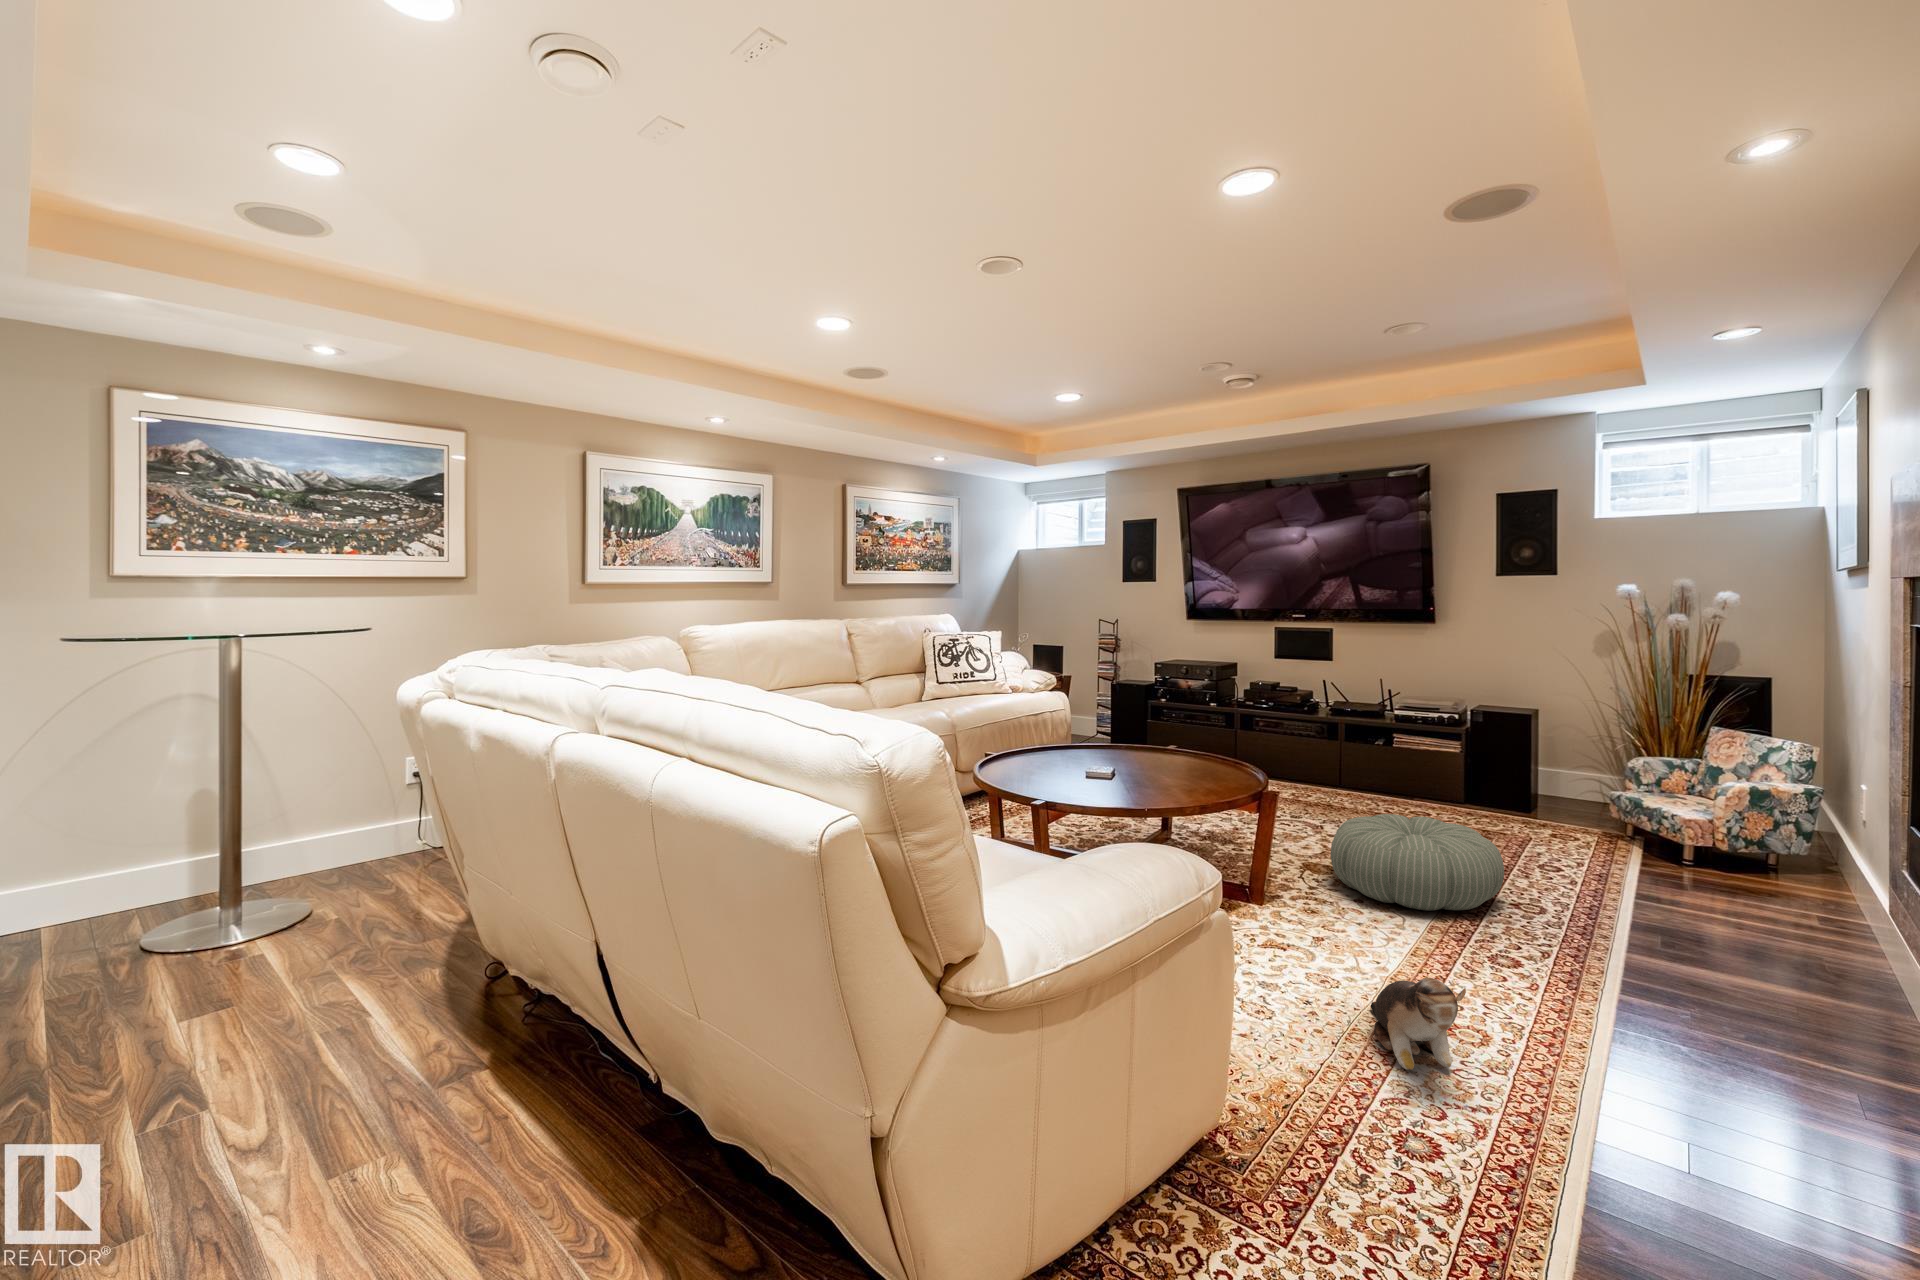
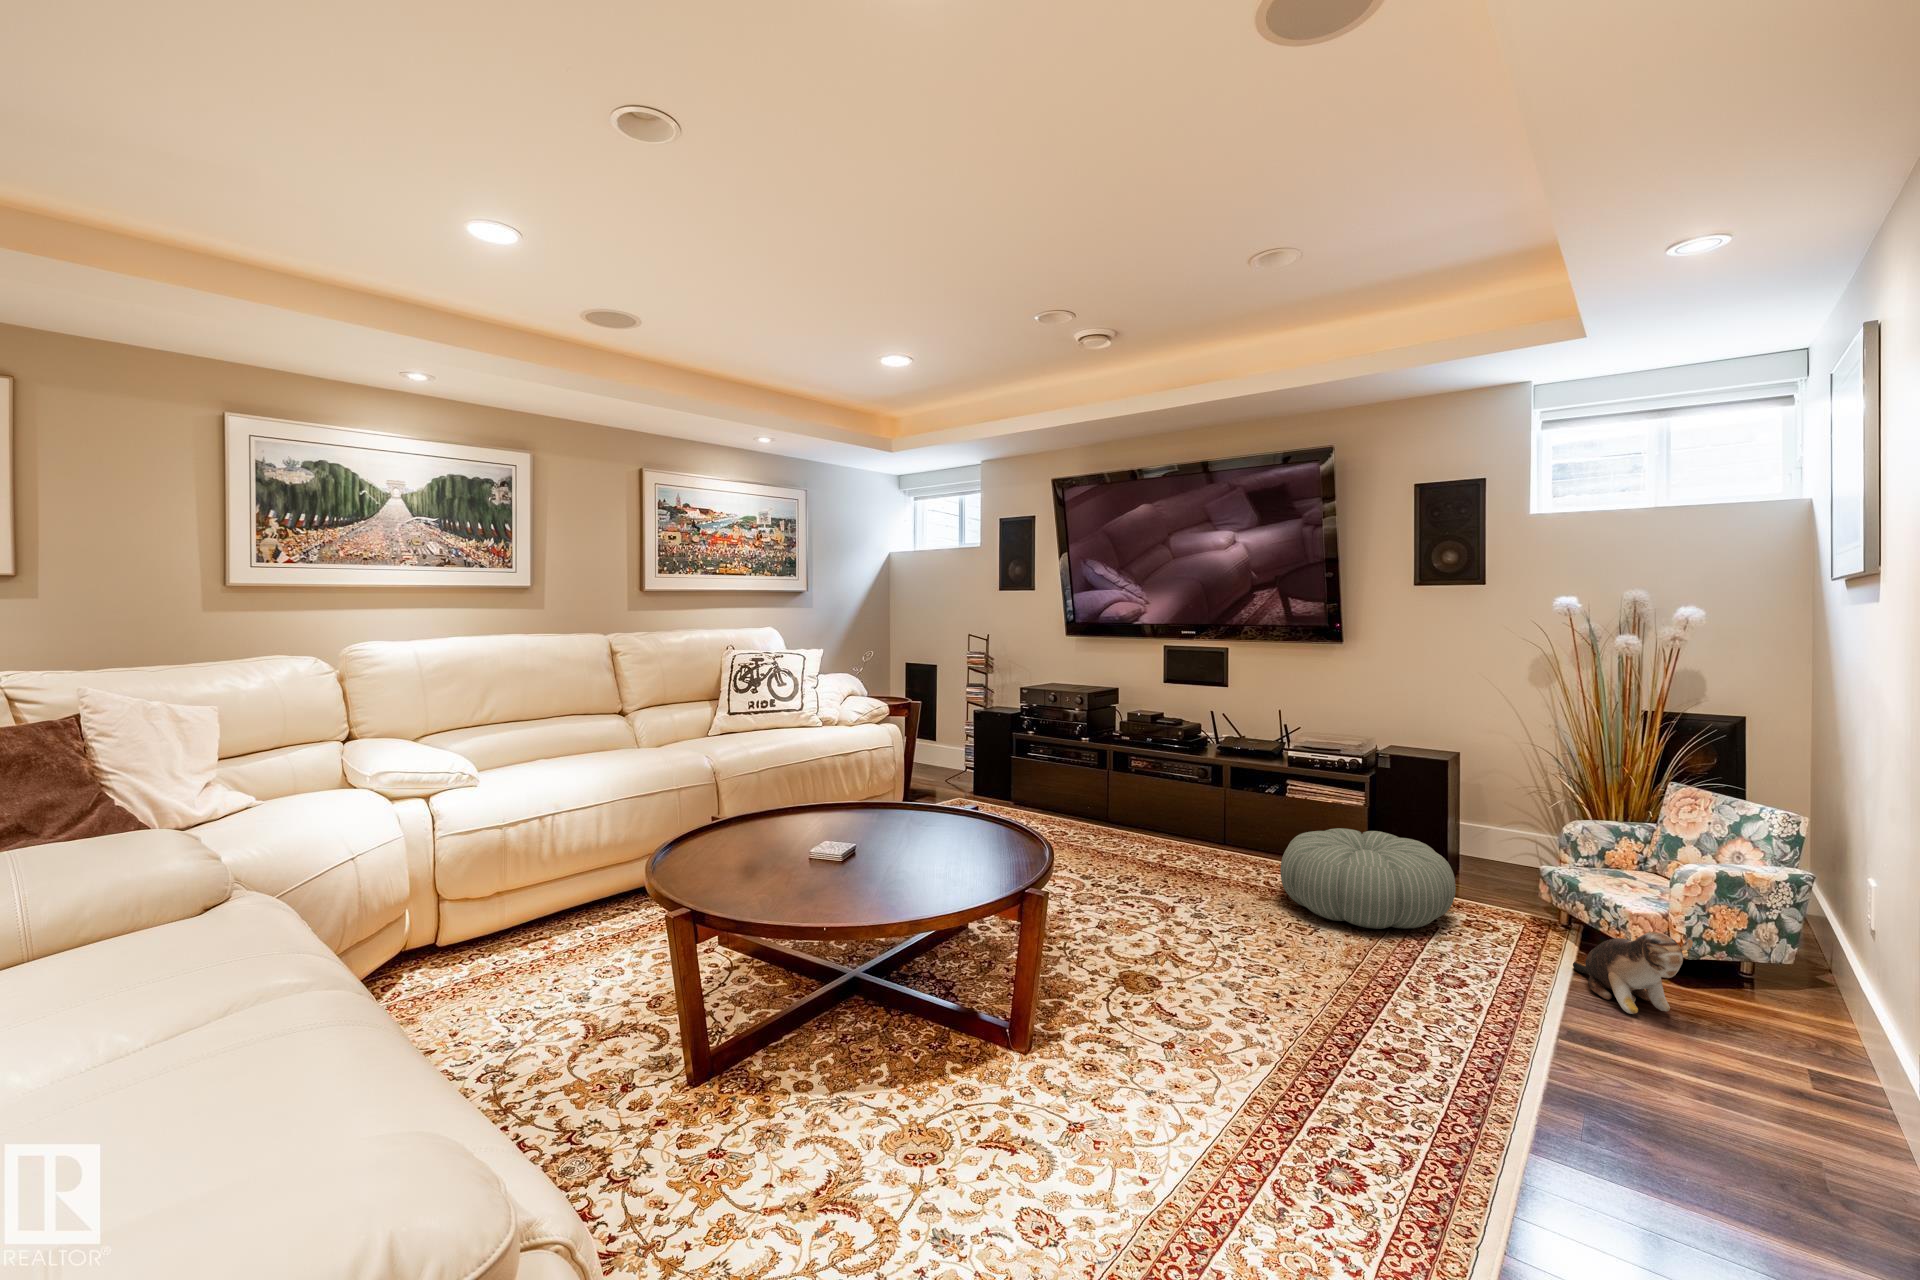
plush toy: present [1371,977,1466,1070] -> present [1573,931,1693,1014]

